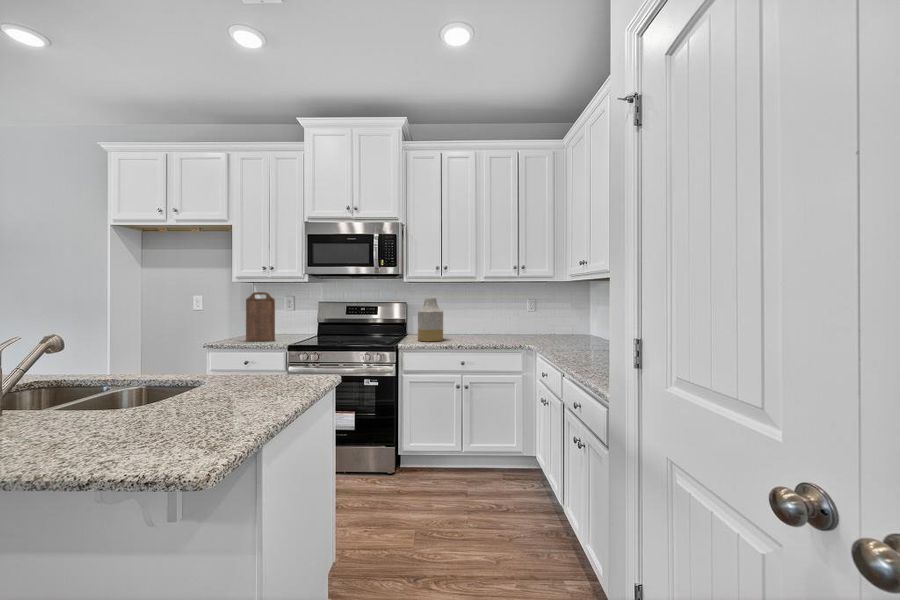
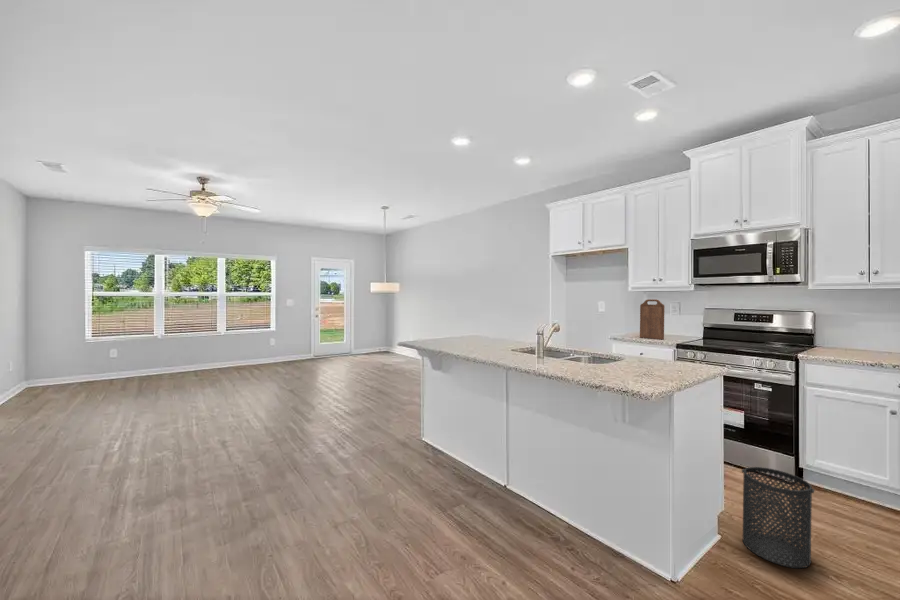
vase: present [418,298,443,341] -> none [829,307,870,356]
trash can: none [352,475,413,584] -> present [742,467,814,568]

